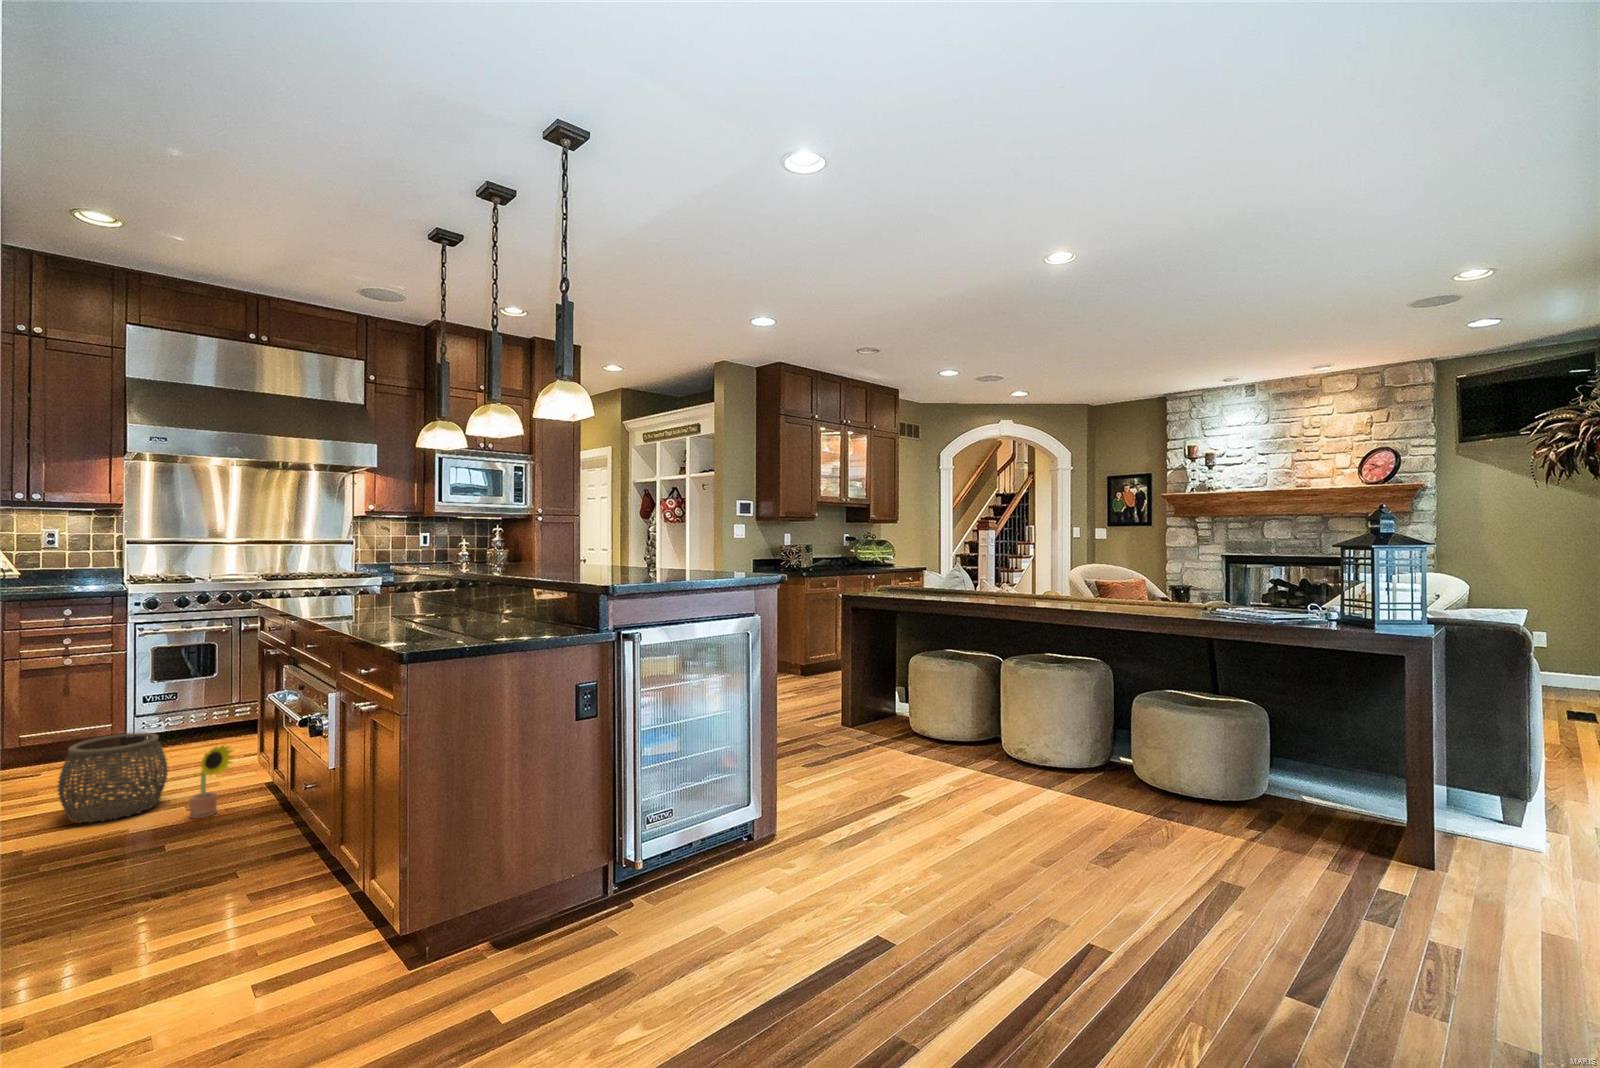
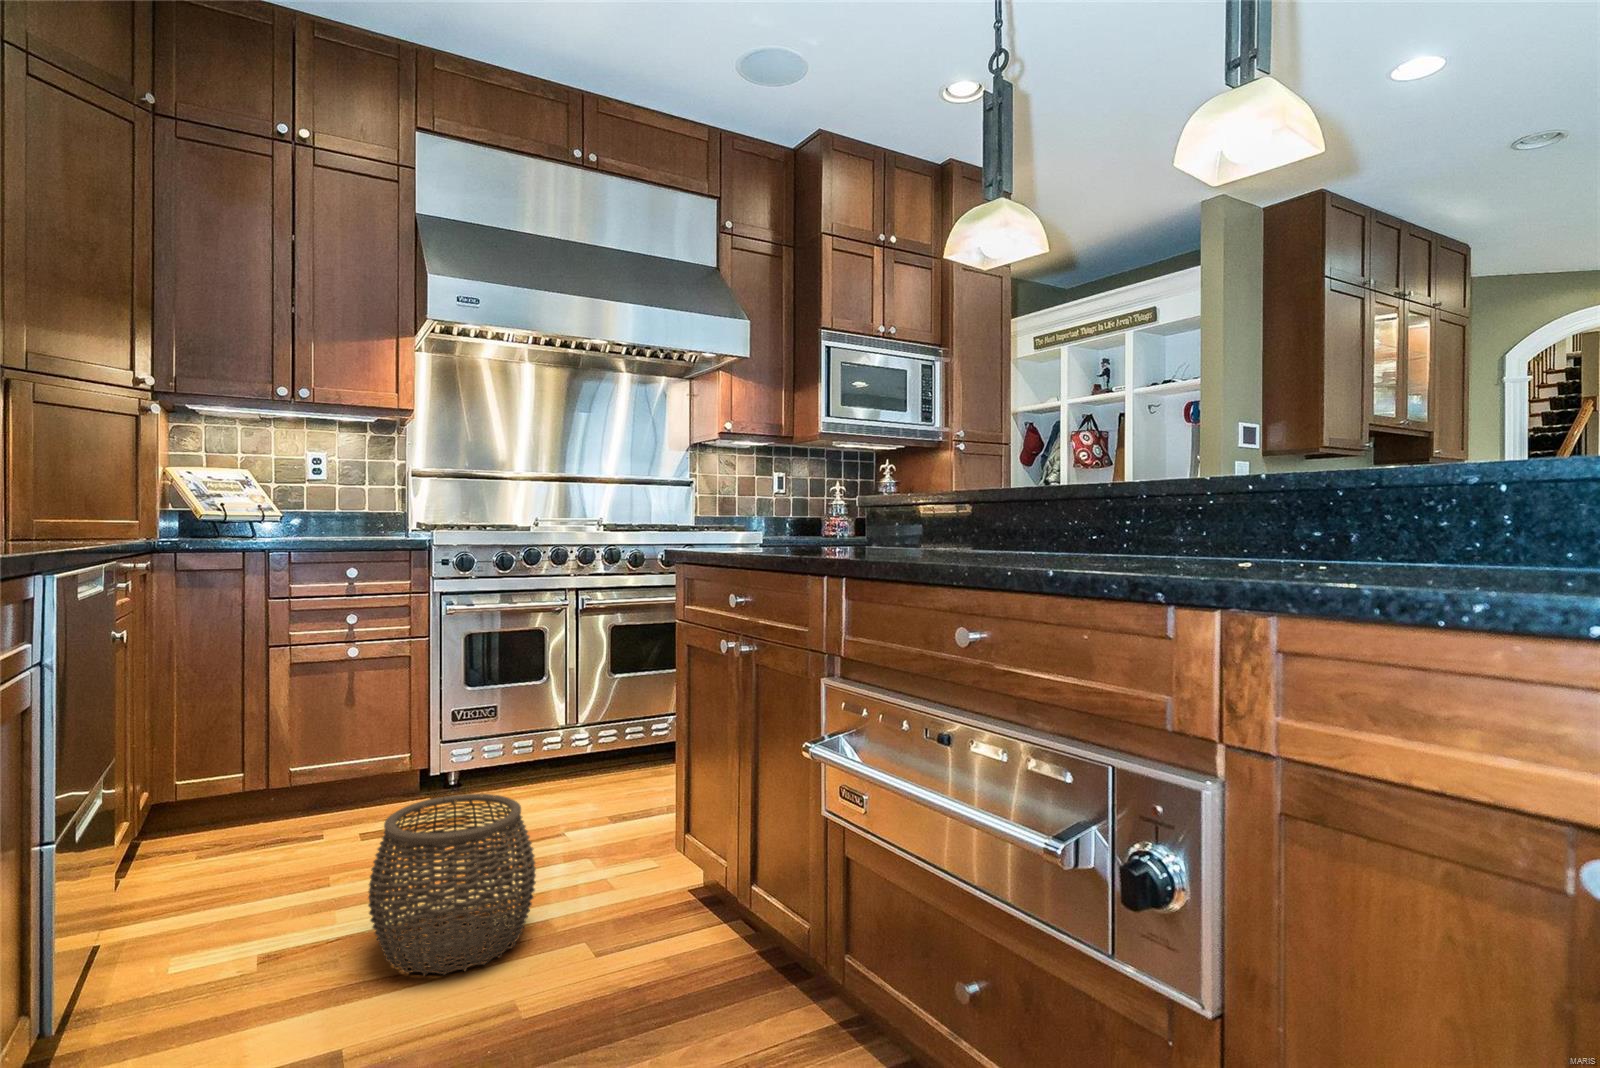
decorative plant: present [190,745,234,818] -> none [592,838,668,988]

